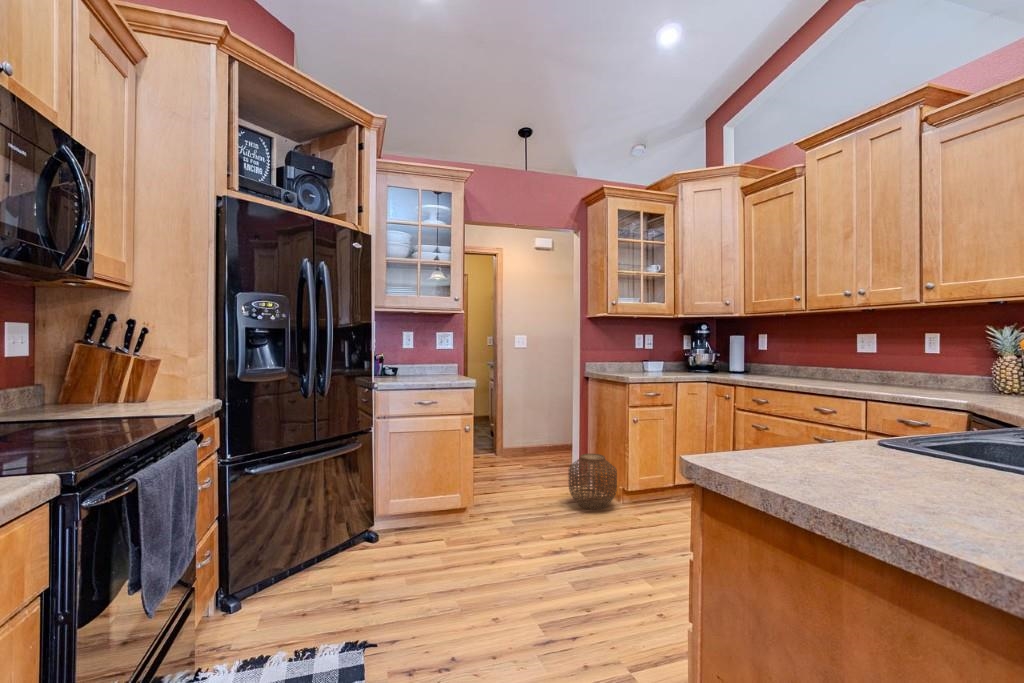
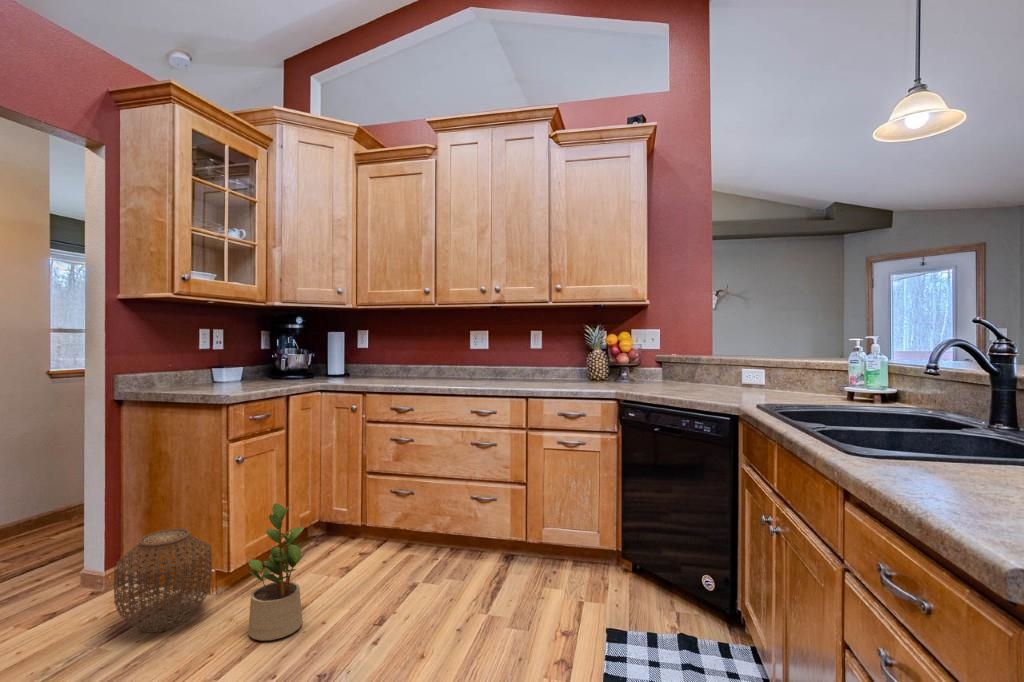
potted plant: none [623,449,663,535] -> present [248,503,307,640]

